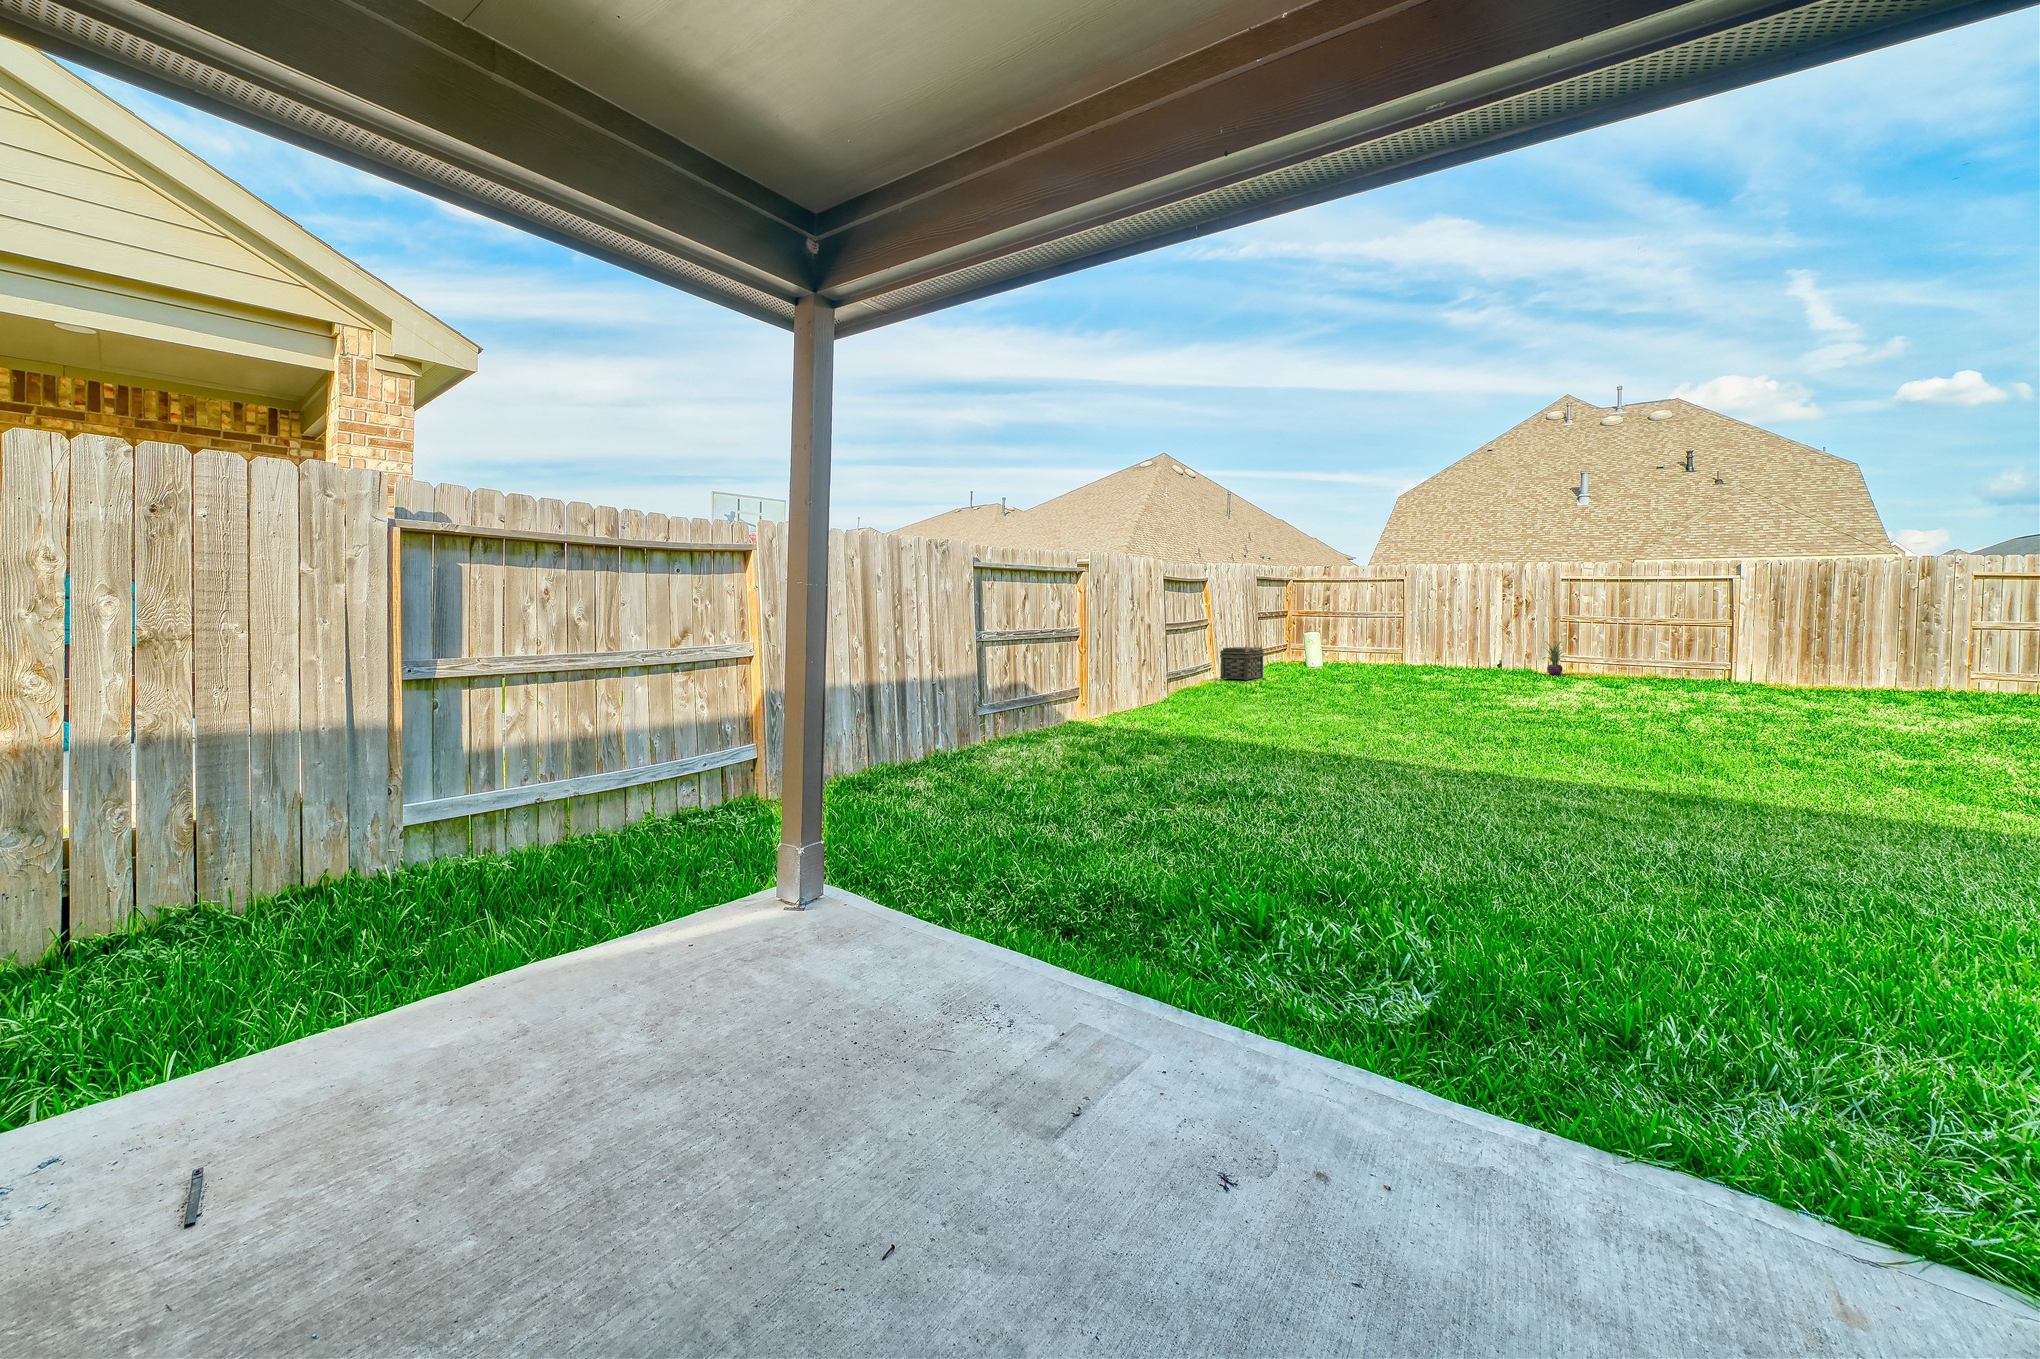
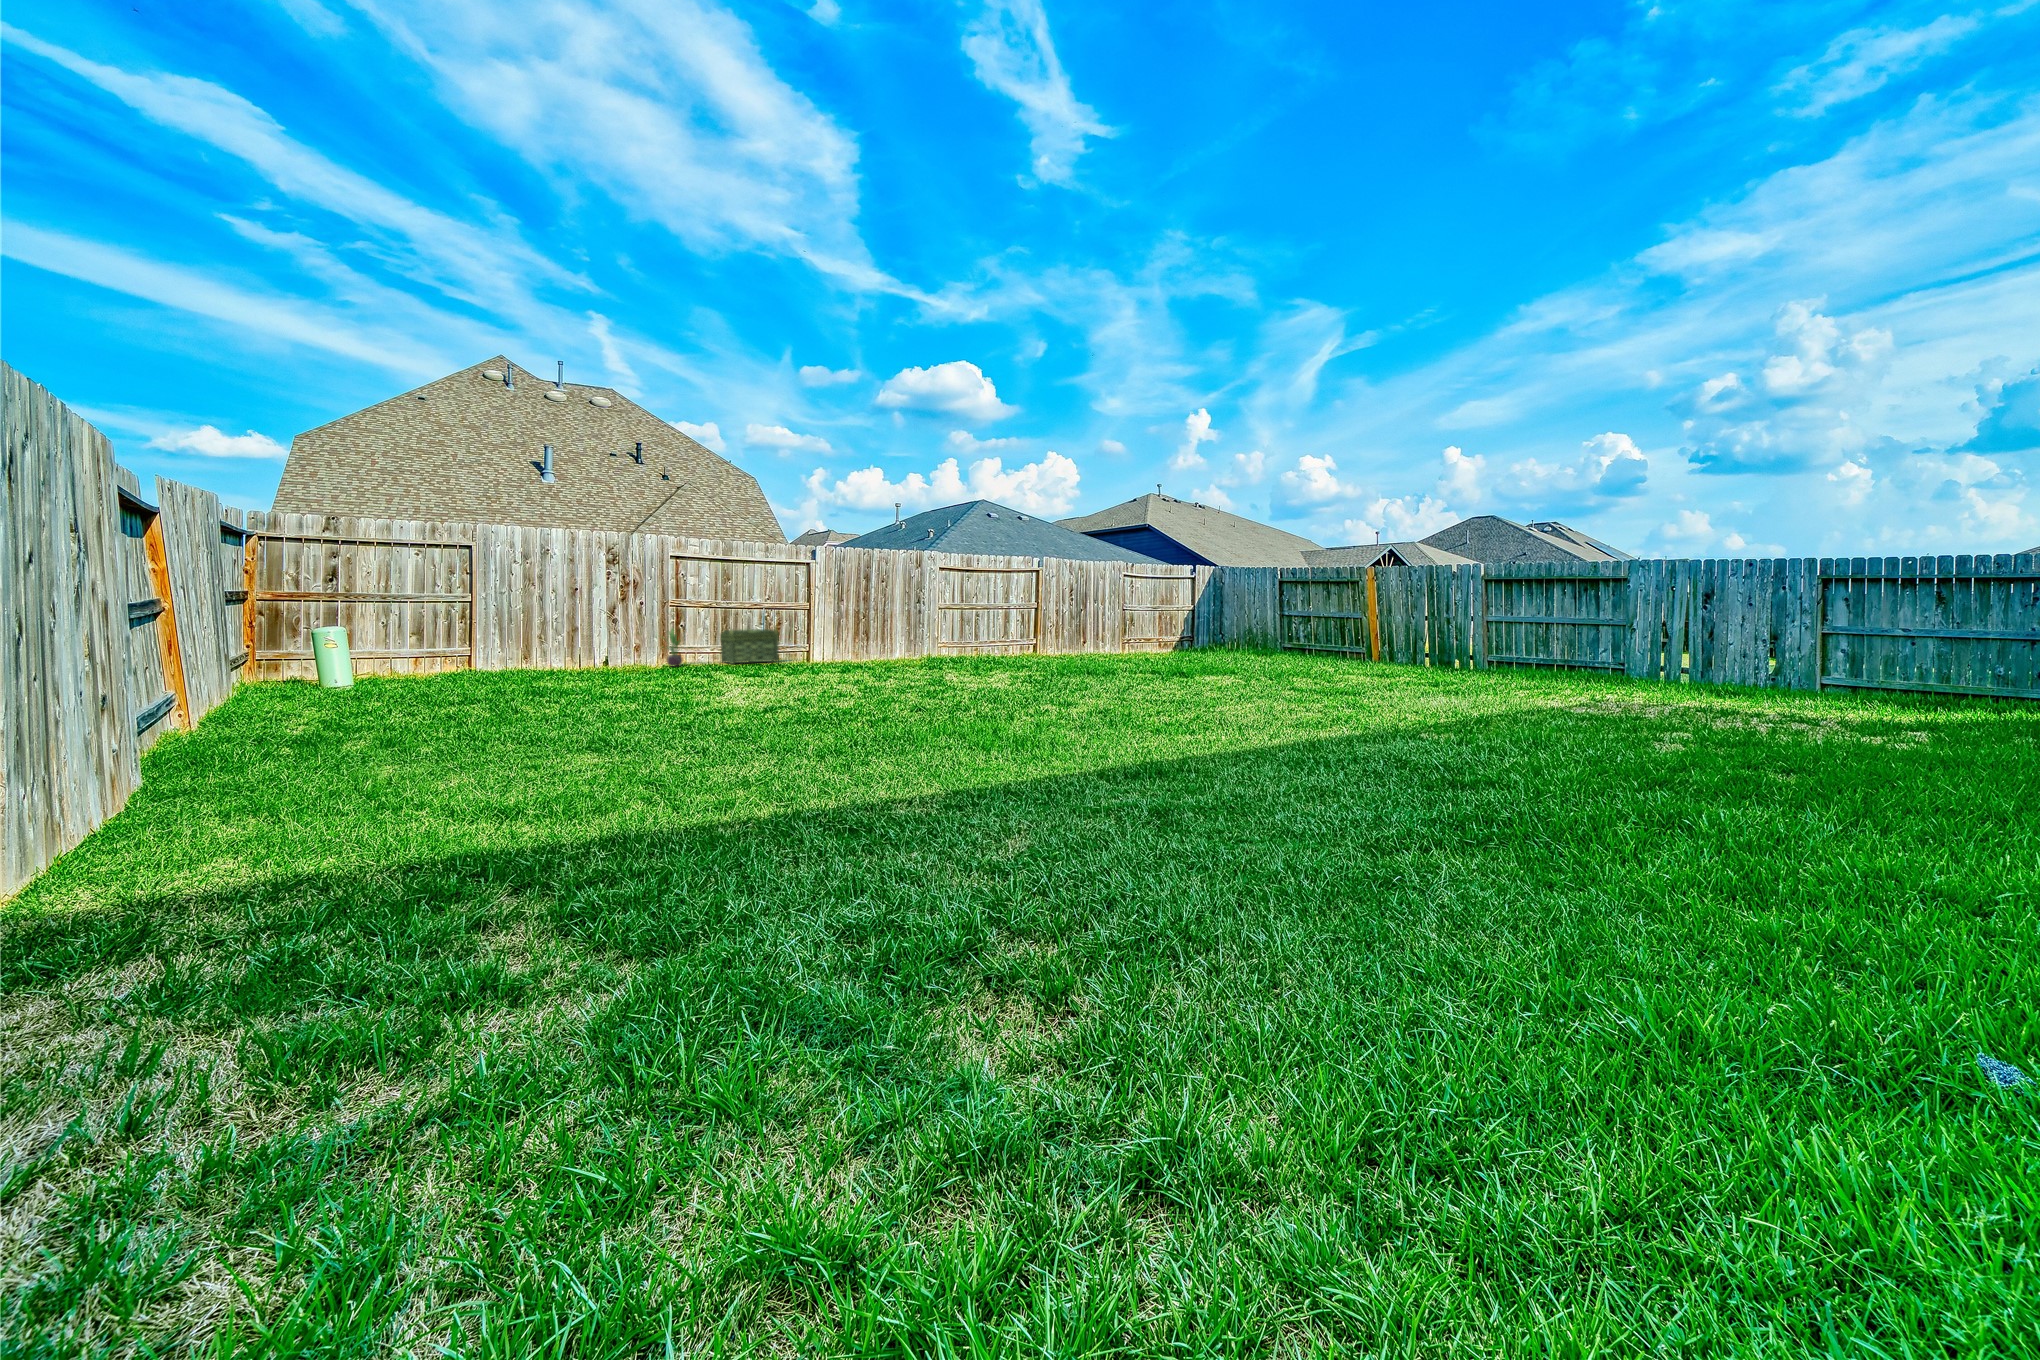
basket: present [1220,645,1264,680] -> present [720,629,779,664]

